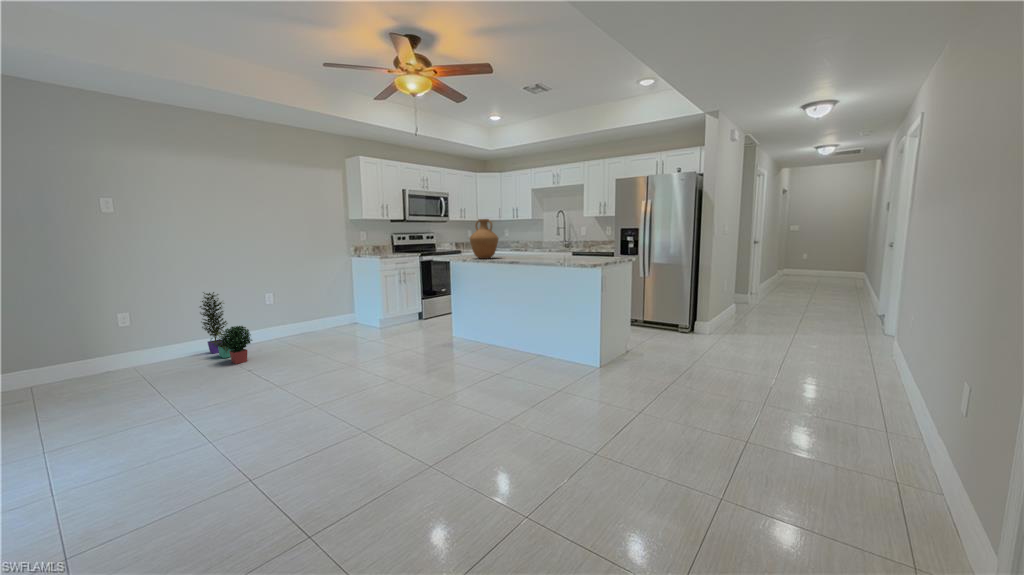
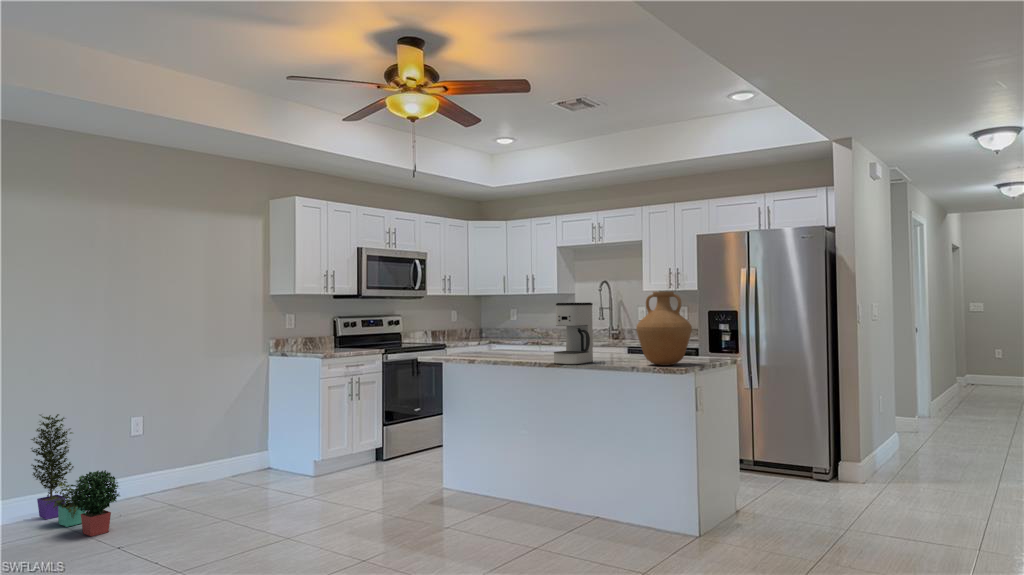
vase: present [470,219,498,259] -> present [636,291,692,366]
coffee maker: none [515,222,540,262] -> present [554,303,593,365]

